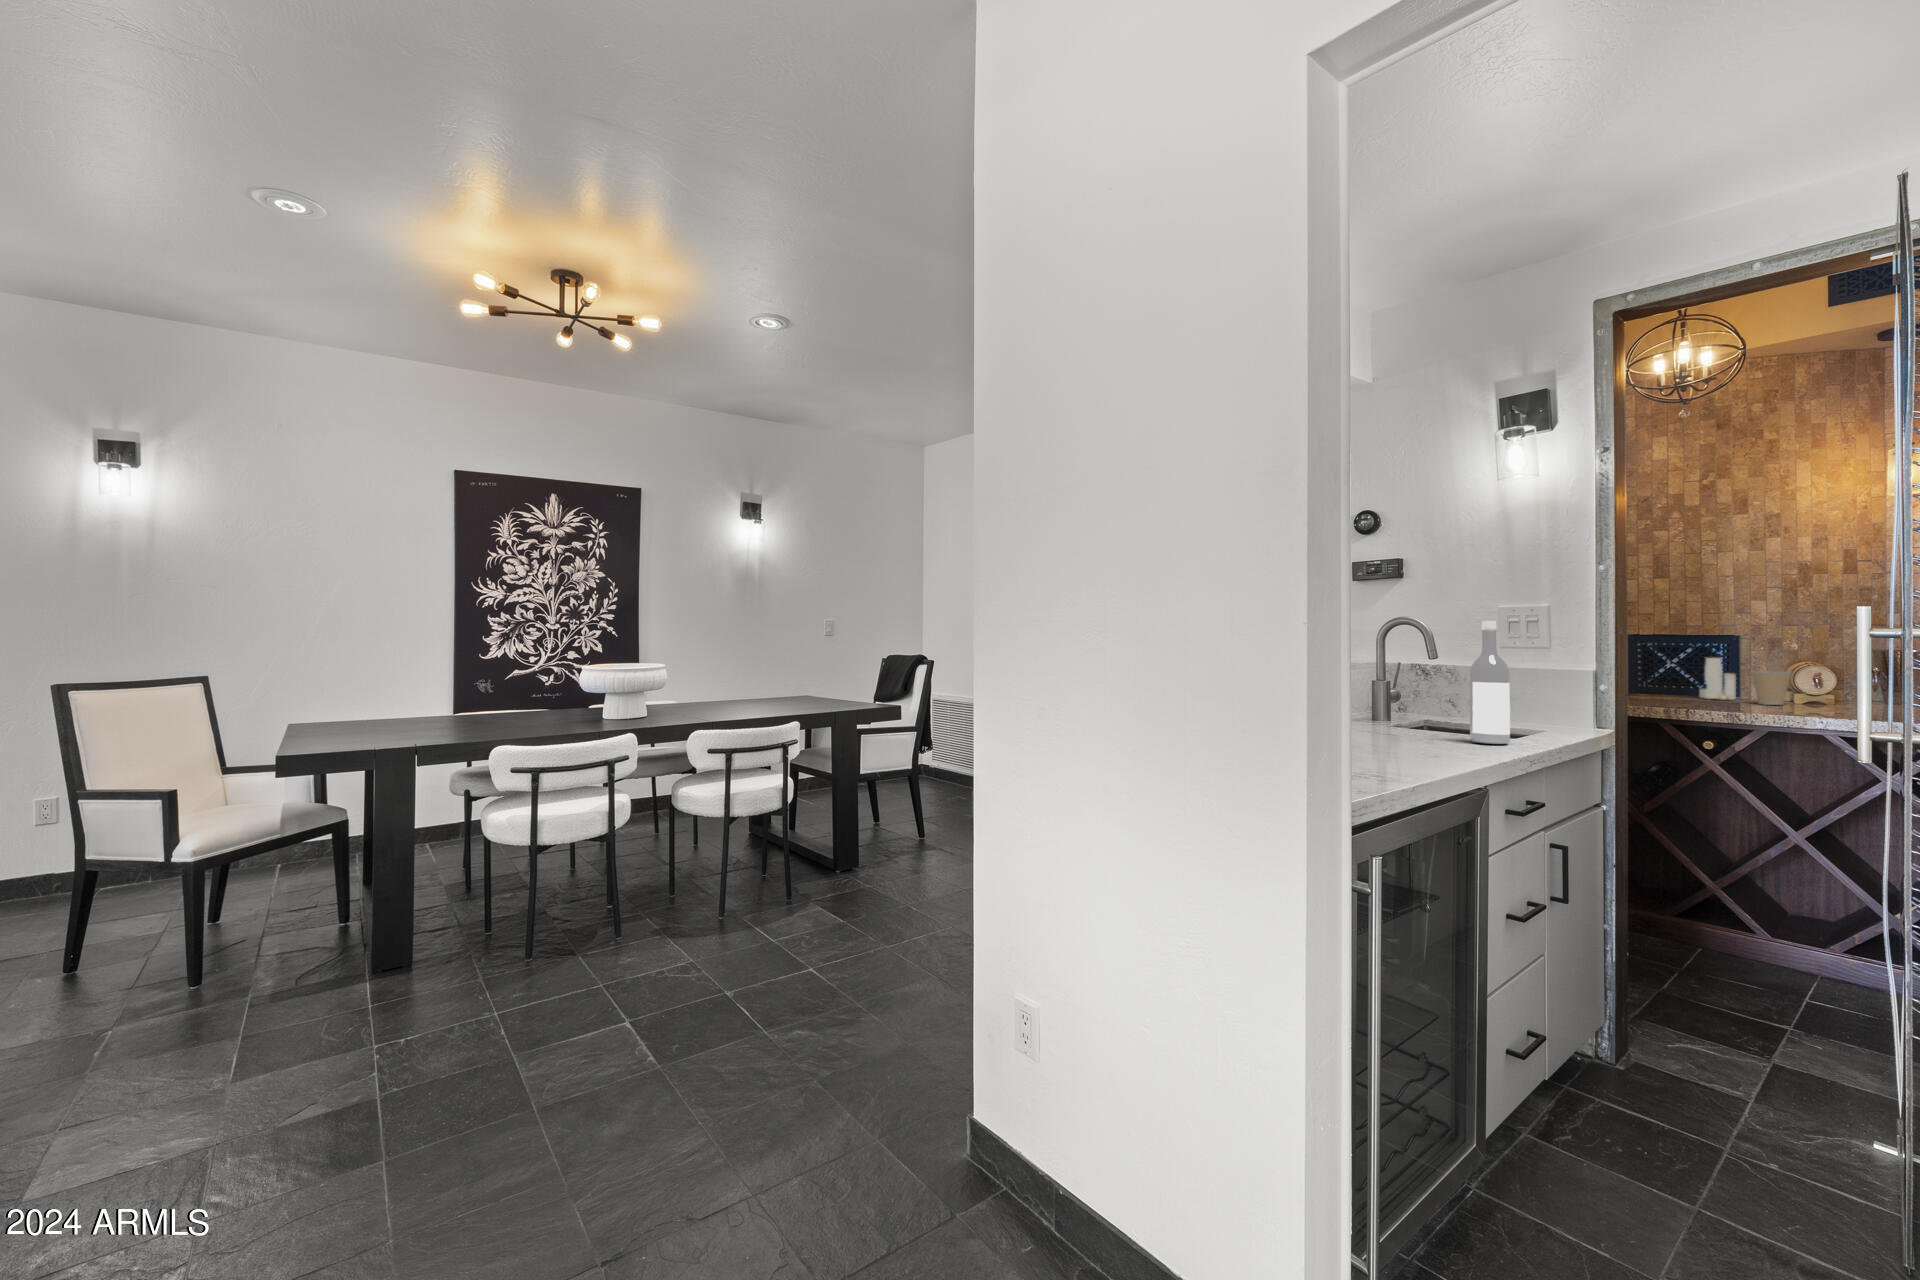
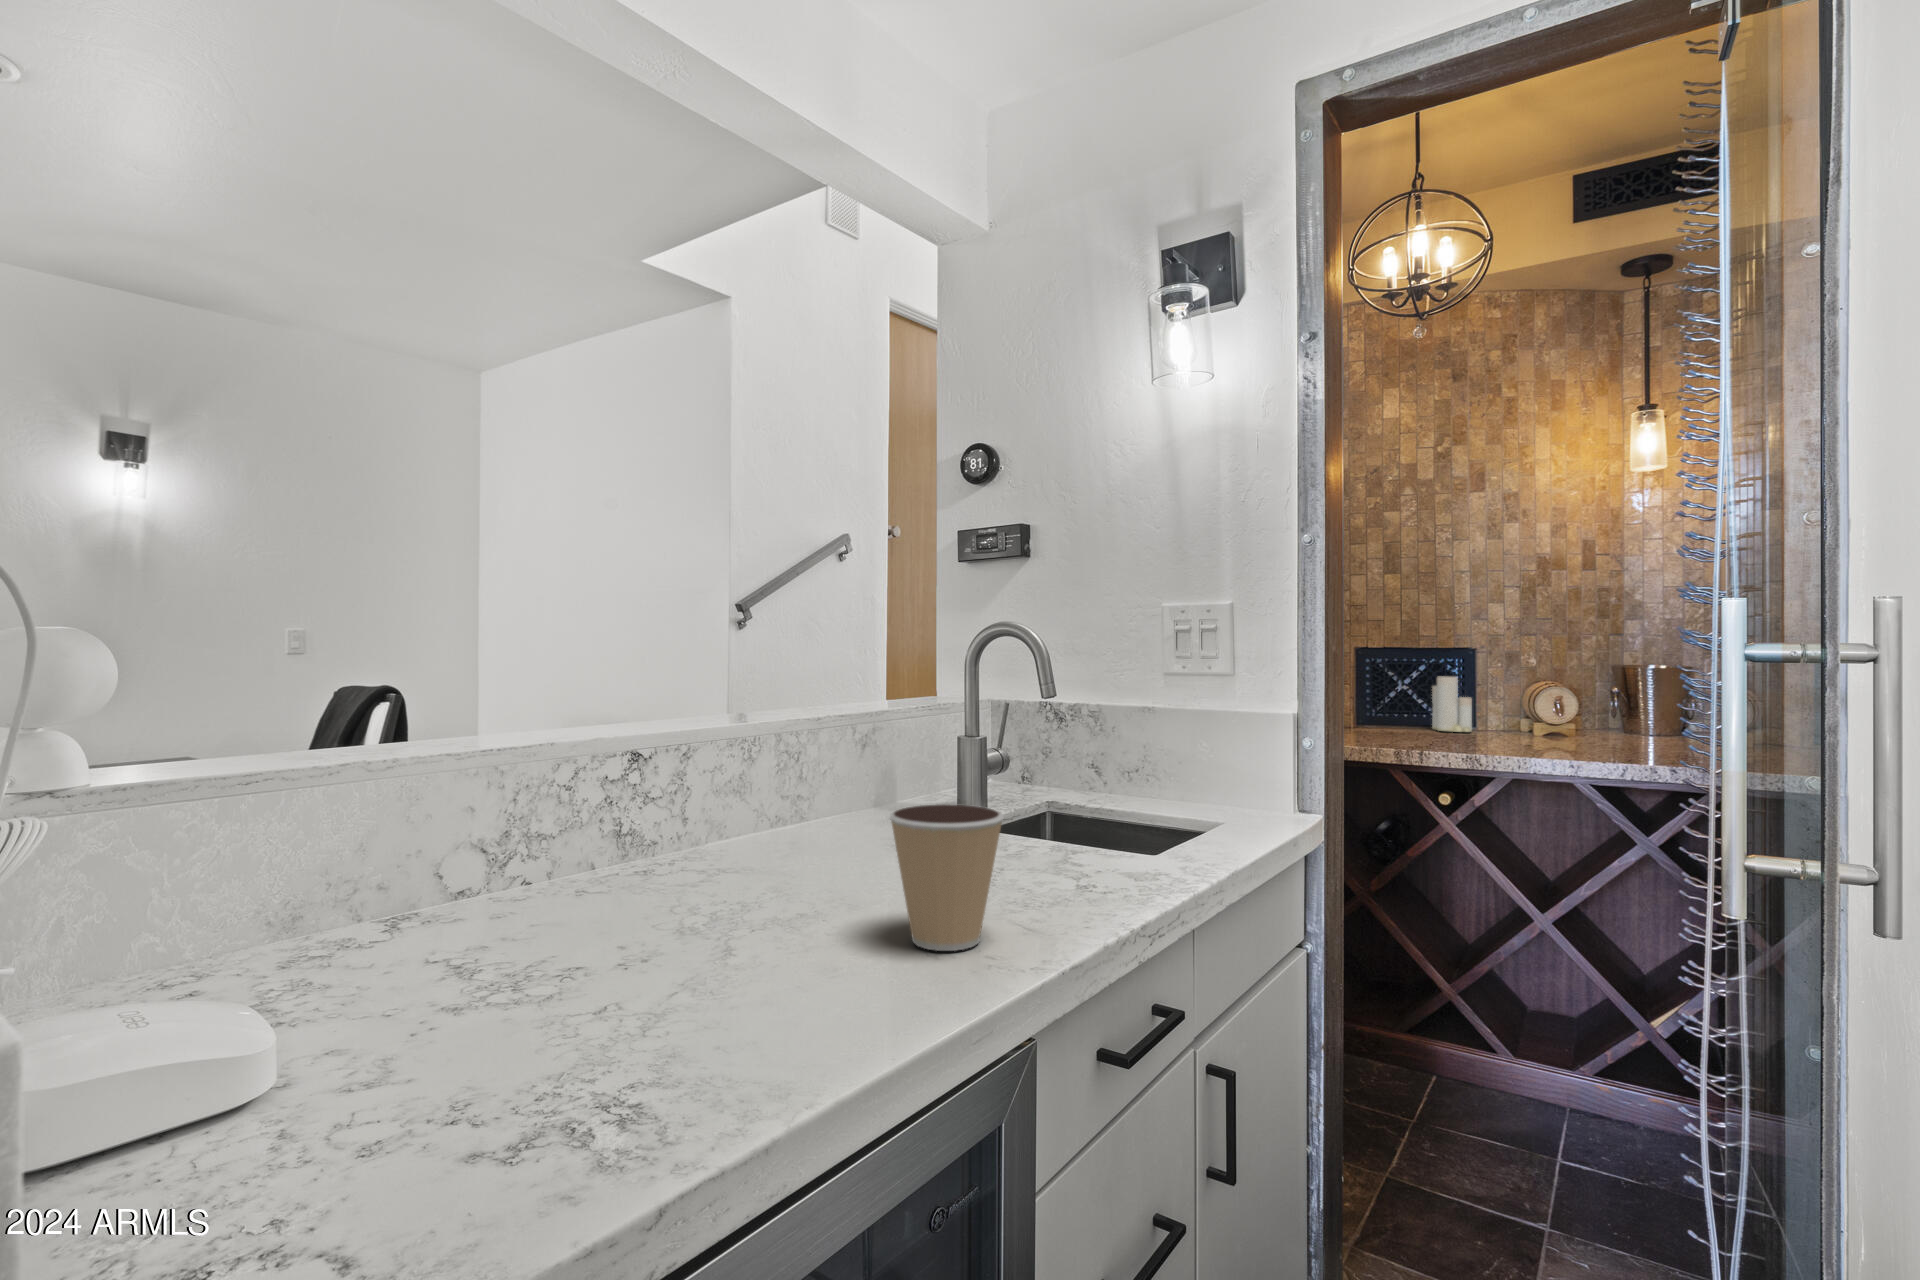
wine bottle: present [1470,621,1510,744] -> none [1070,629,1137,877]
coffee cup: present [1751,671,1791,705] -> present [890,804,1004,951]

